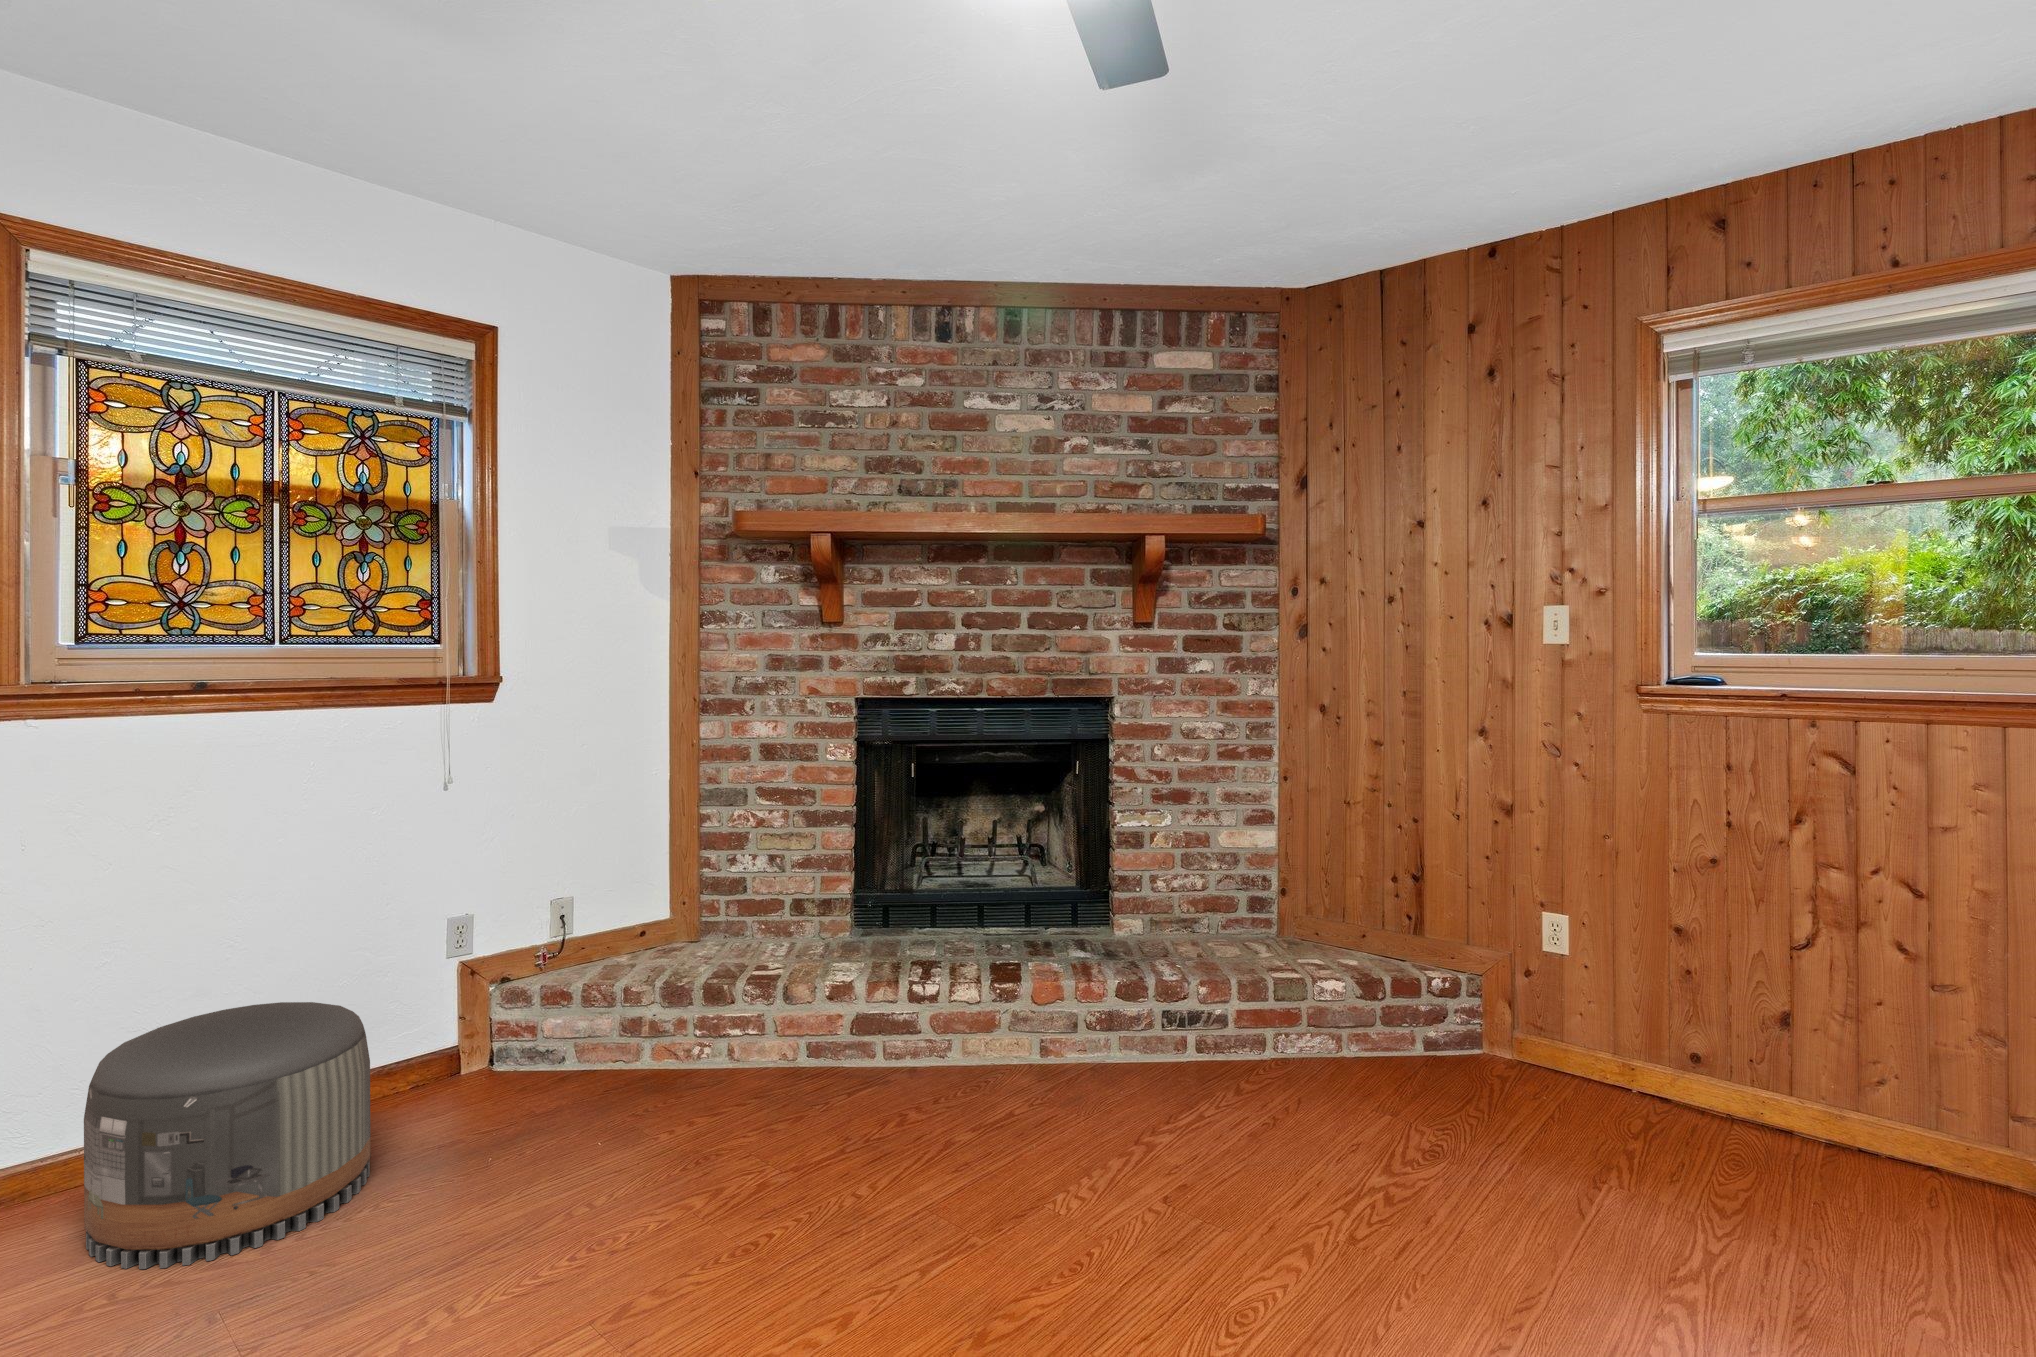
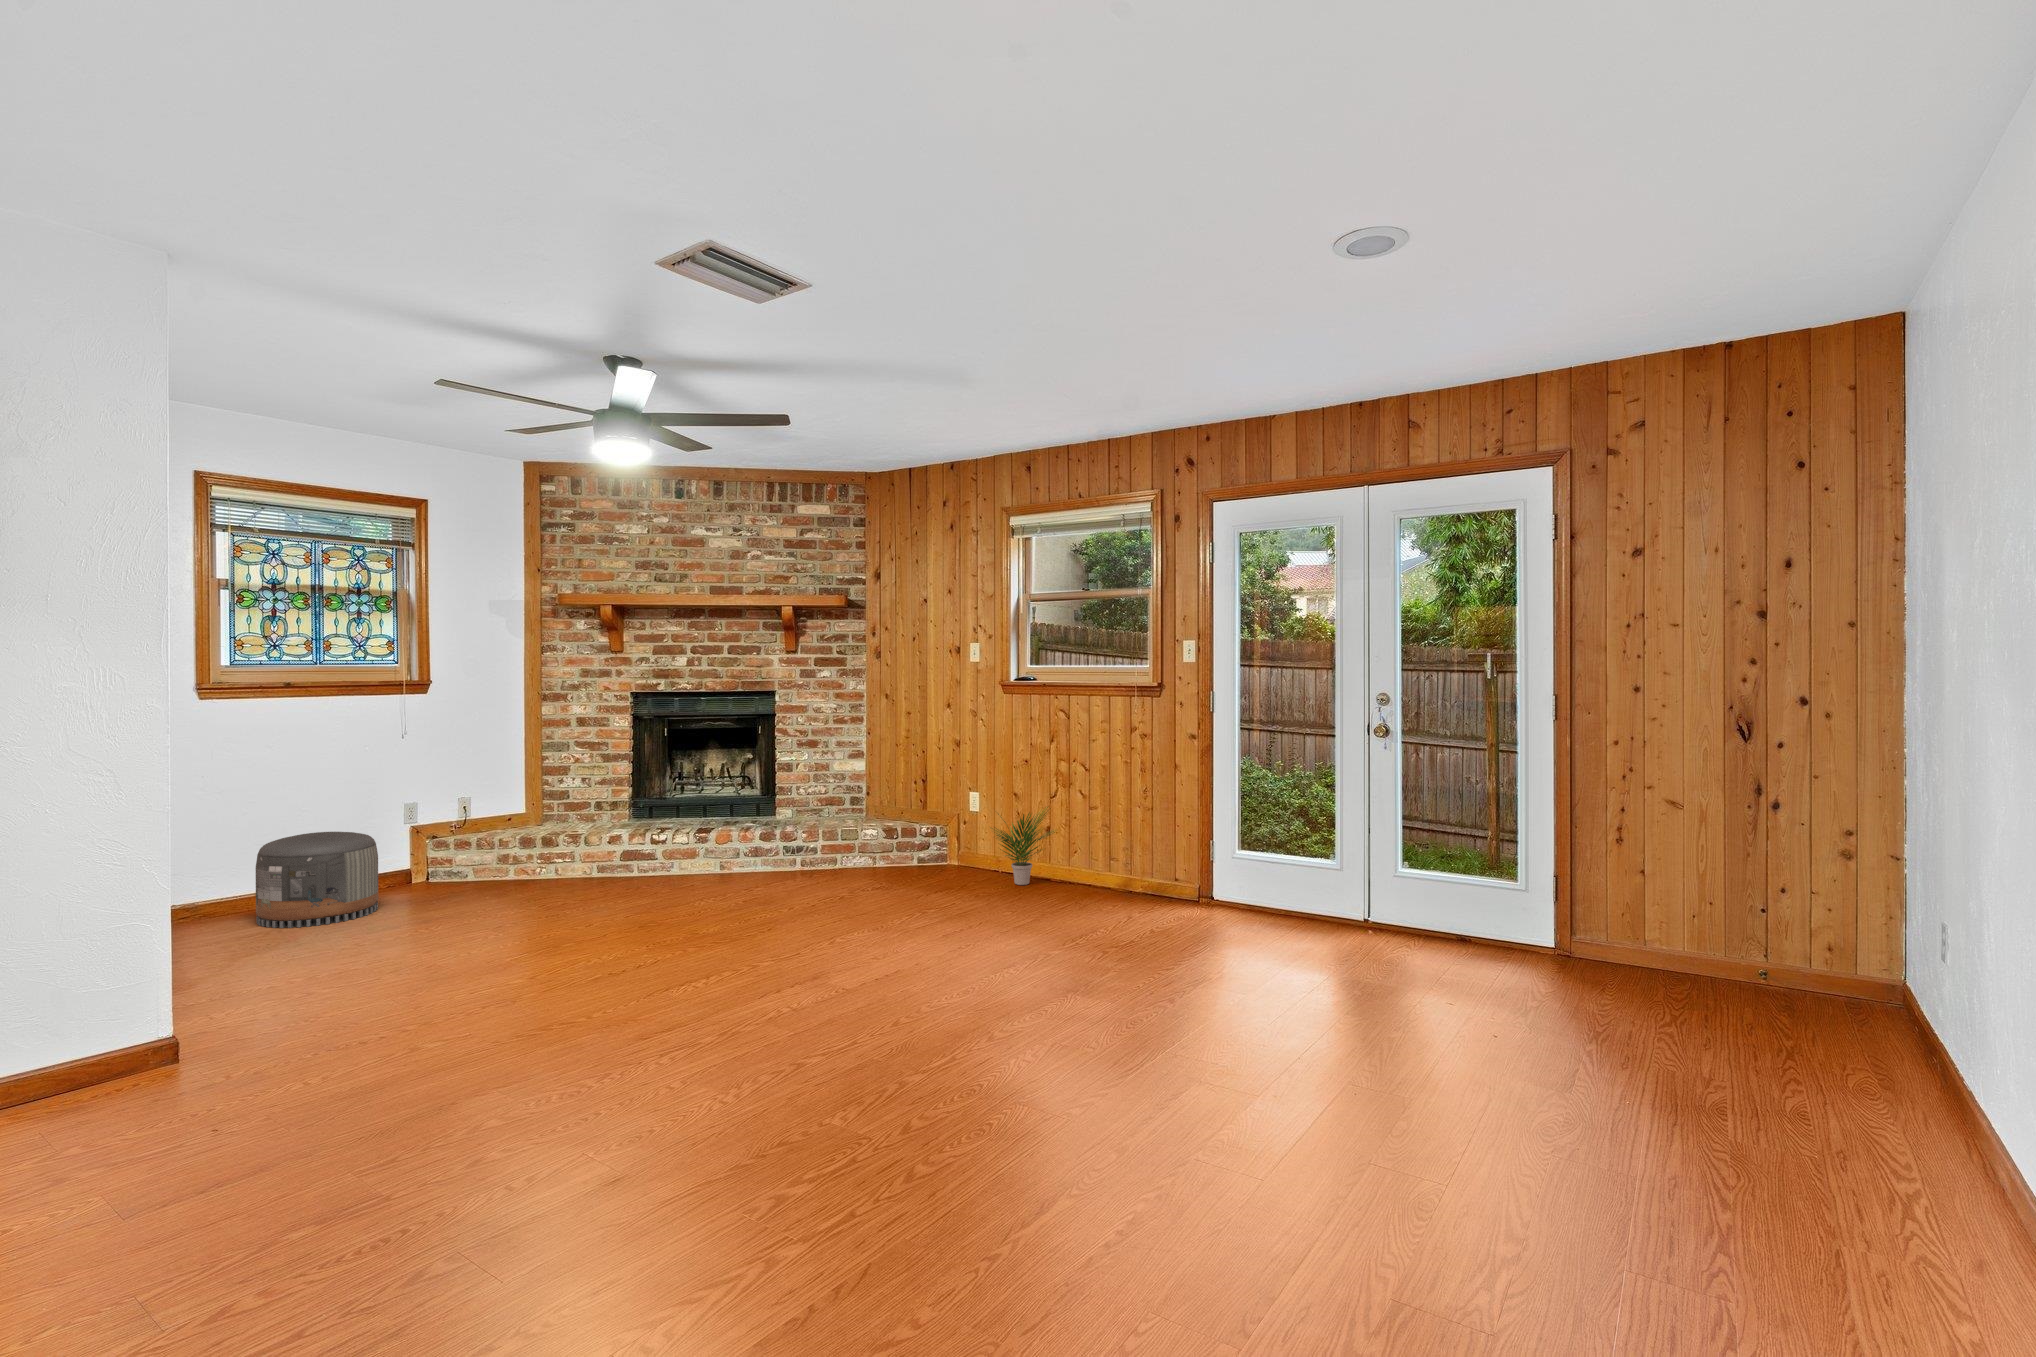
potted plant: none [1666,966,1881,1157] -> present [992,807,1054,885]

